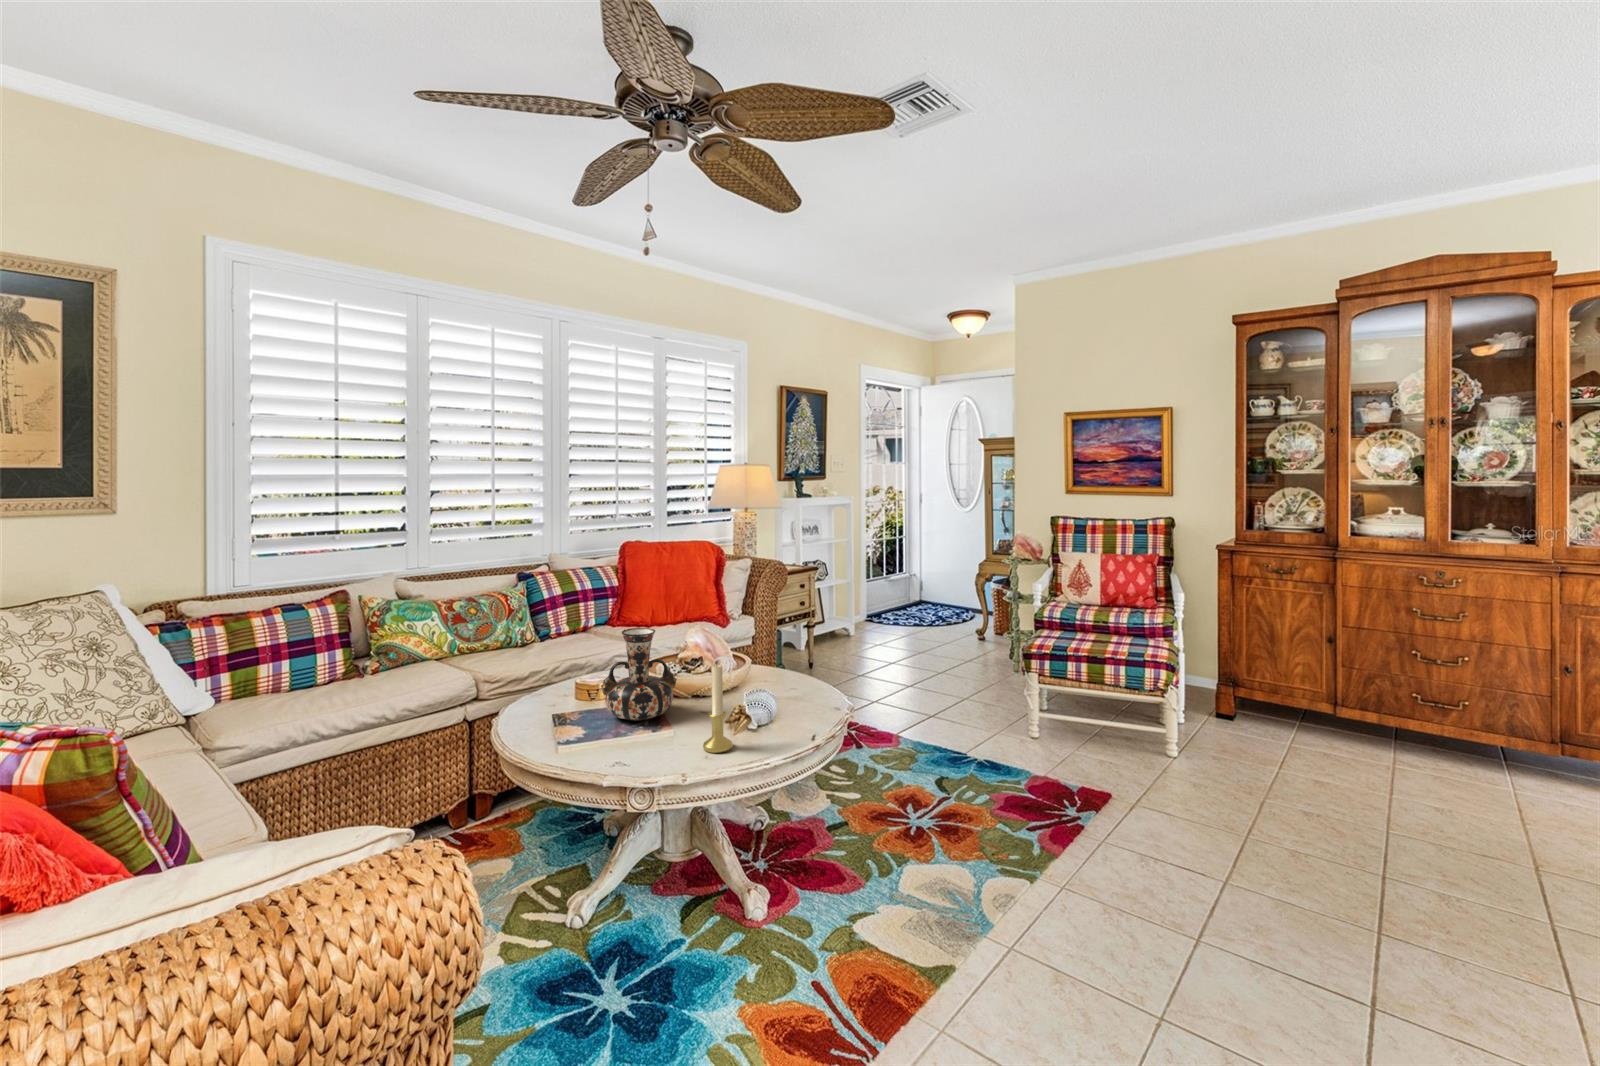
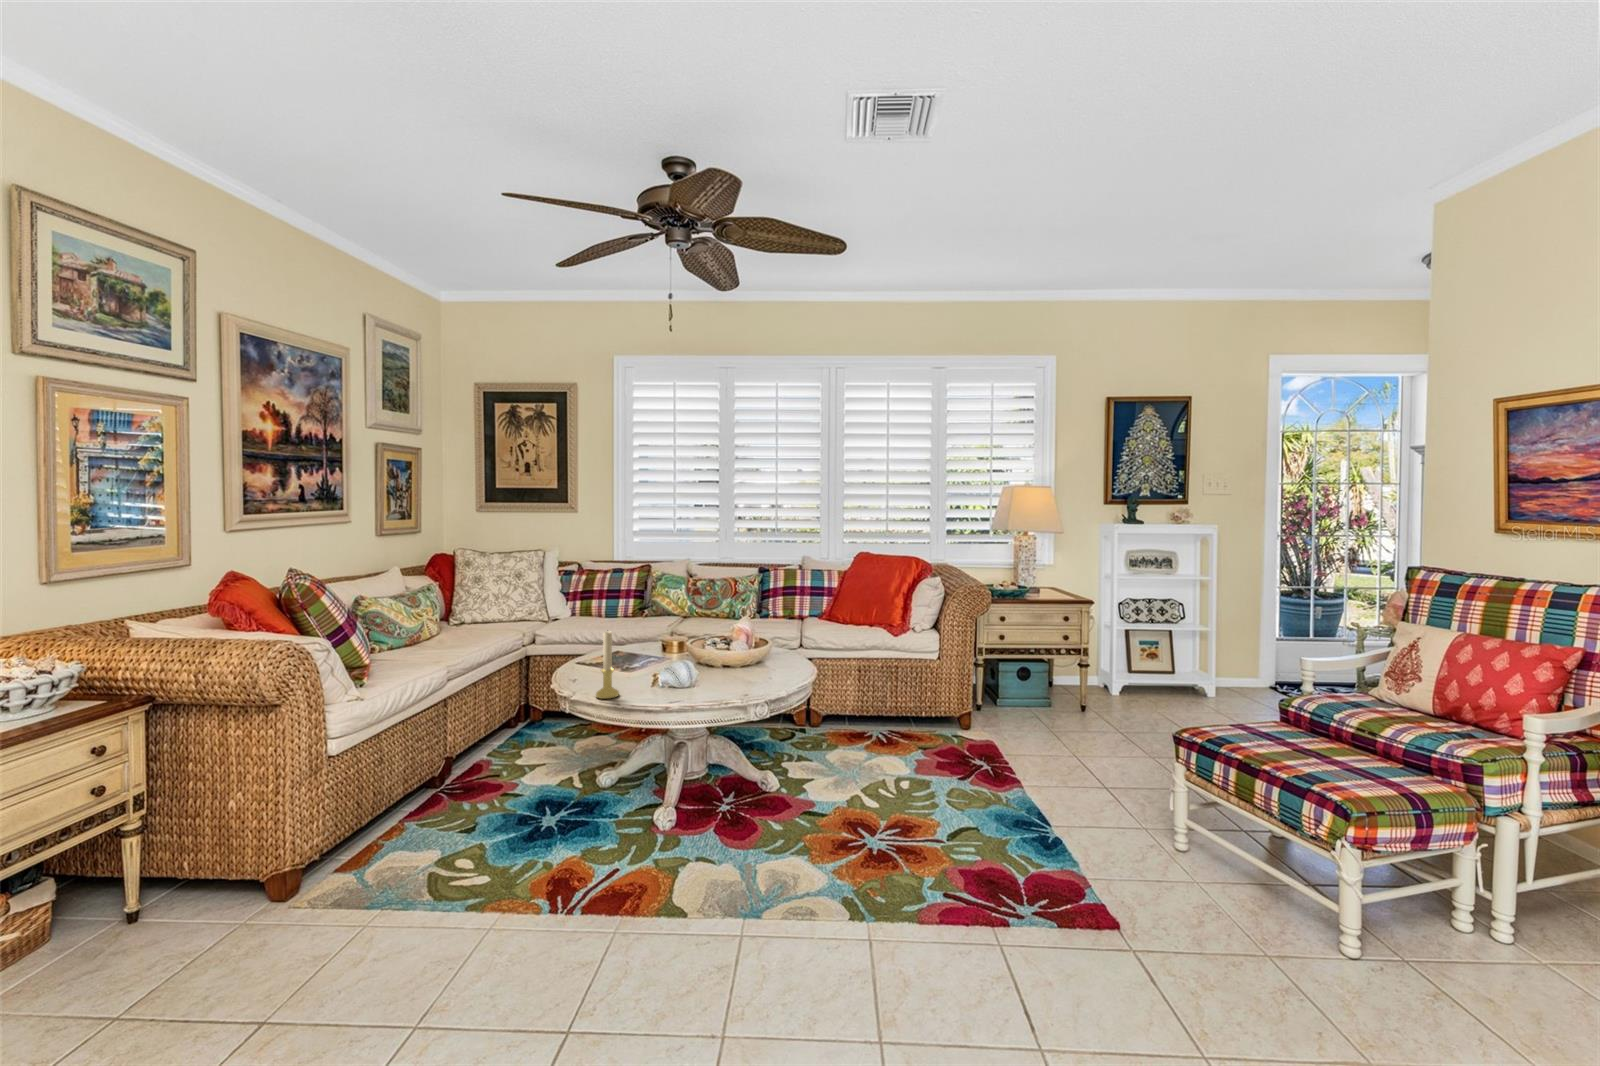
decorative vase: present [601,628,677,721] -> none [617,602,667,671]

